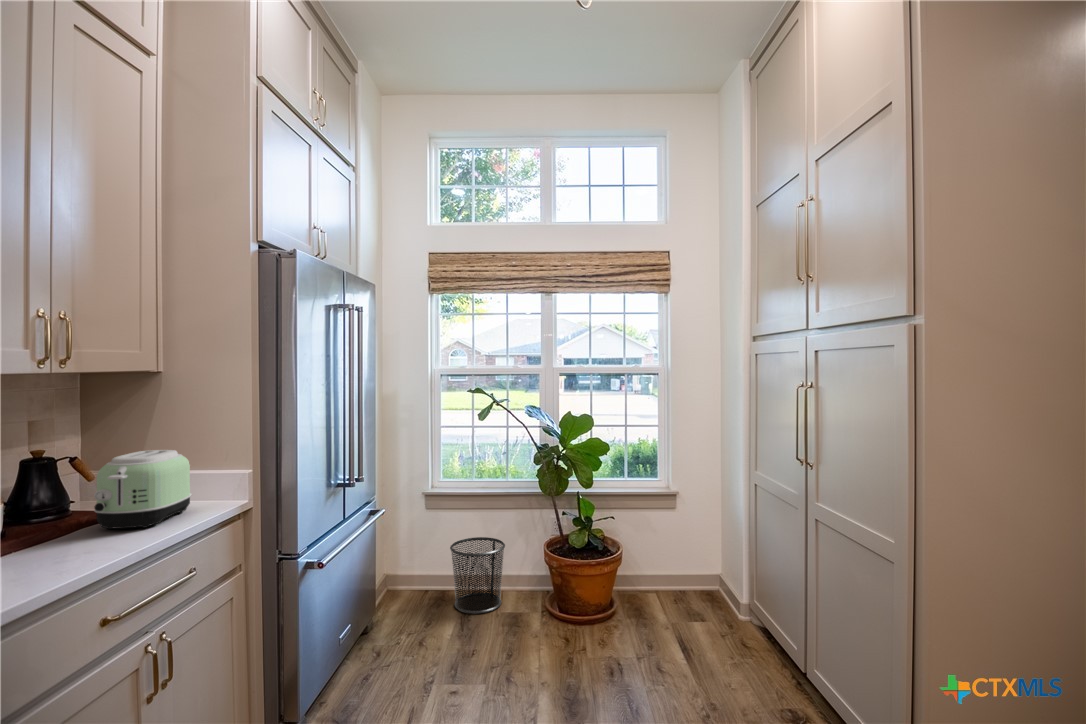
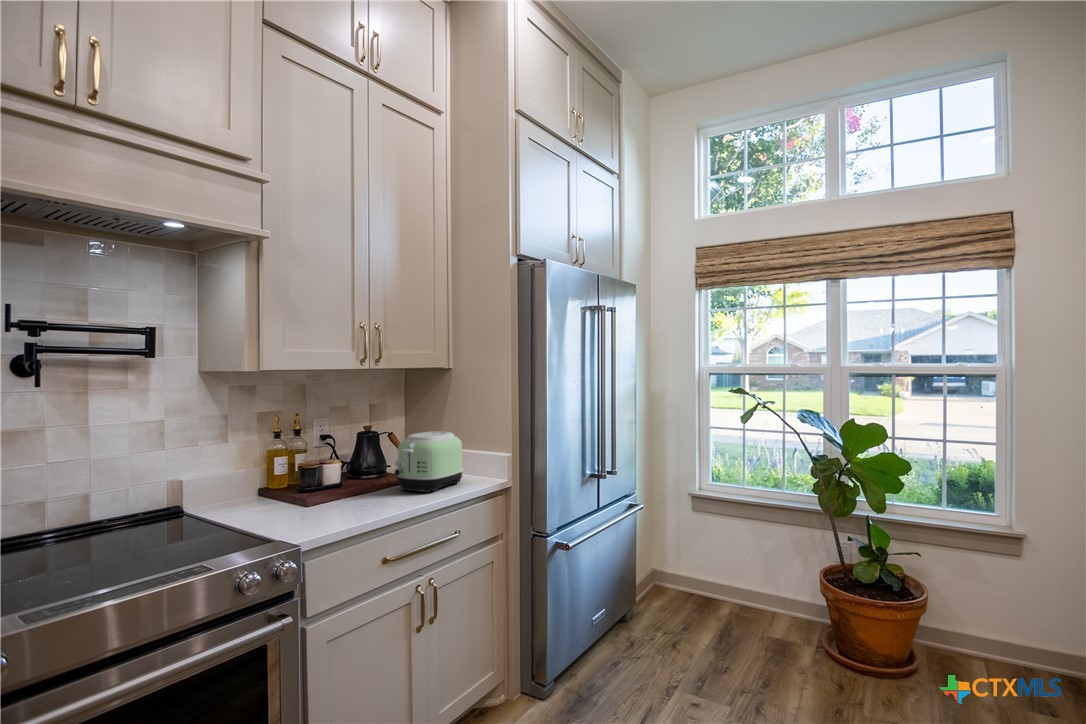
waste bin: present [450,537,505,614] -> none [713,548,776,631]

